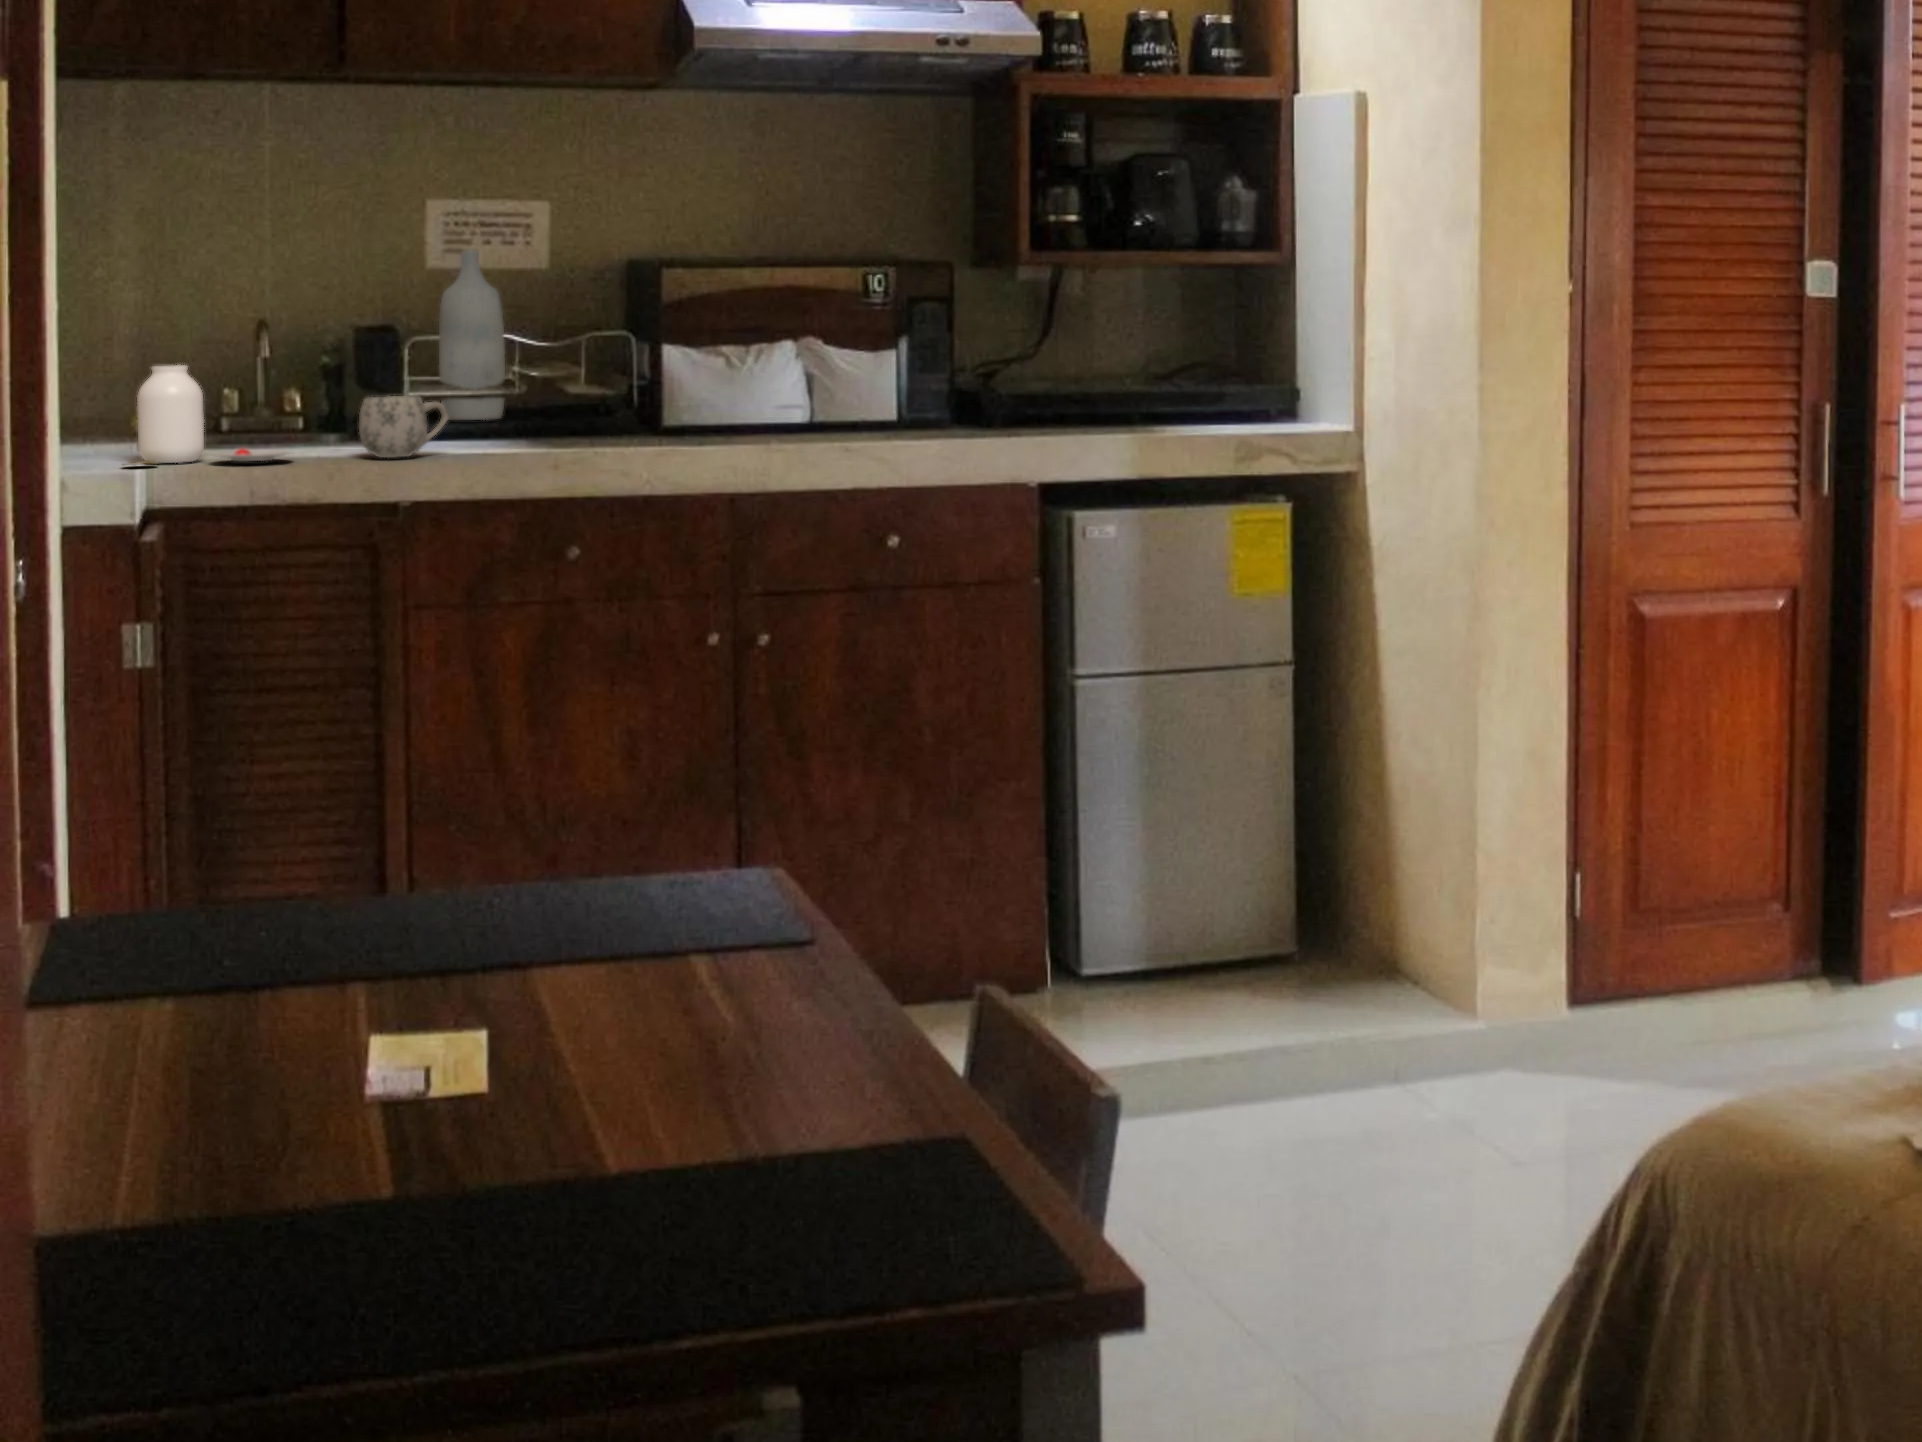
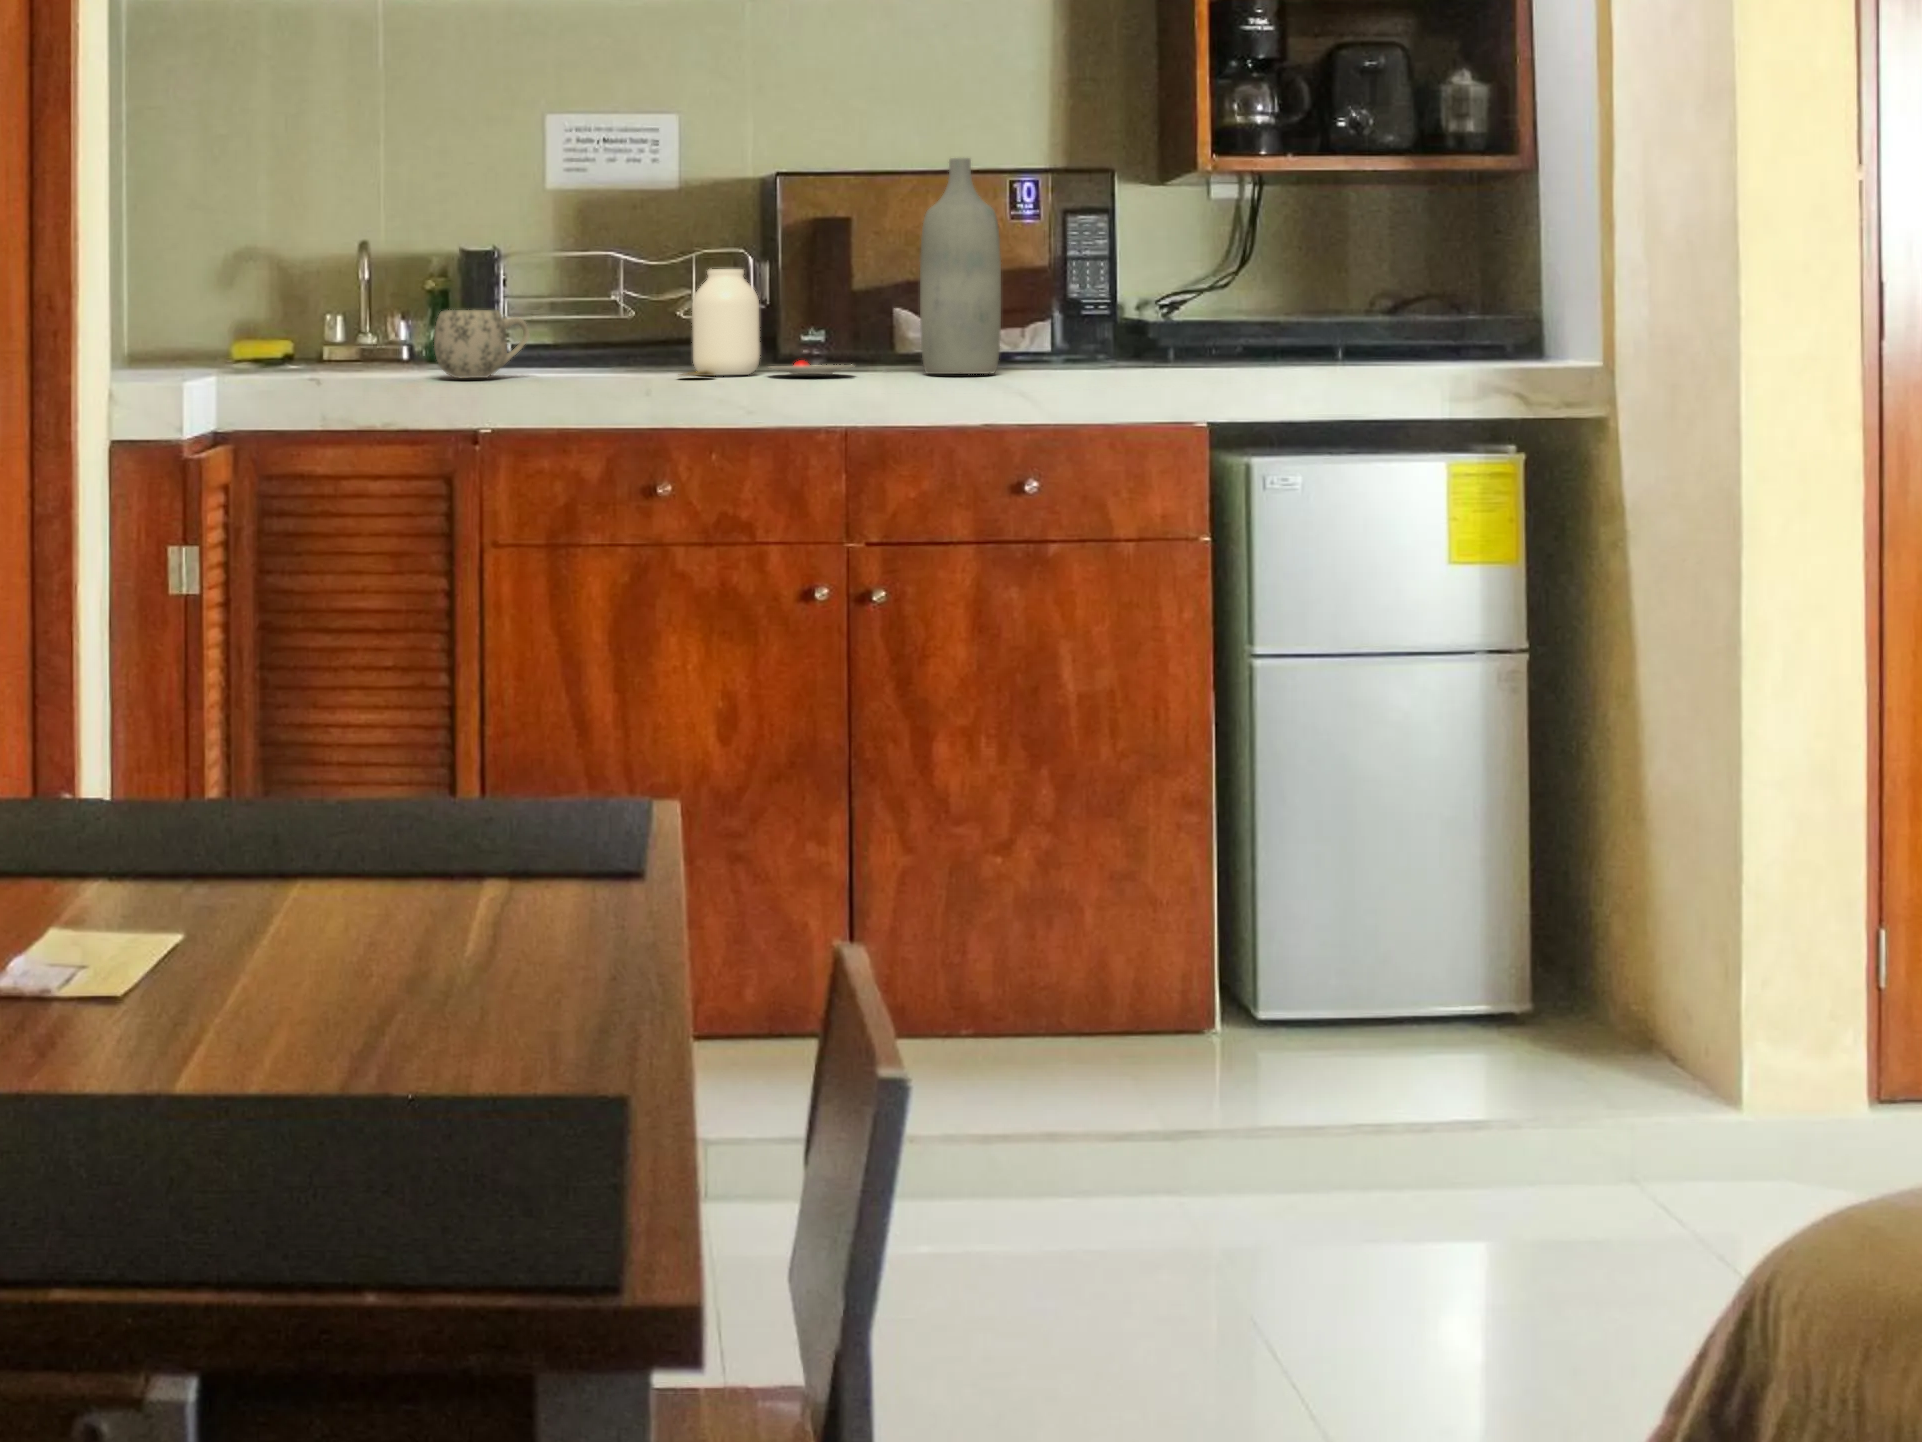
bottle: present [439,251,505,420] -> present [920,158,1001,374]
jar: present [130,365,293,464] -> present [683,269,851,376]

